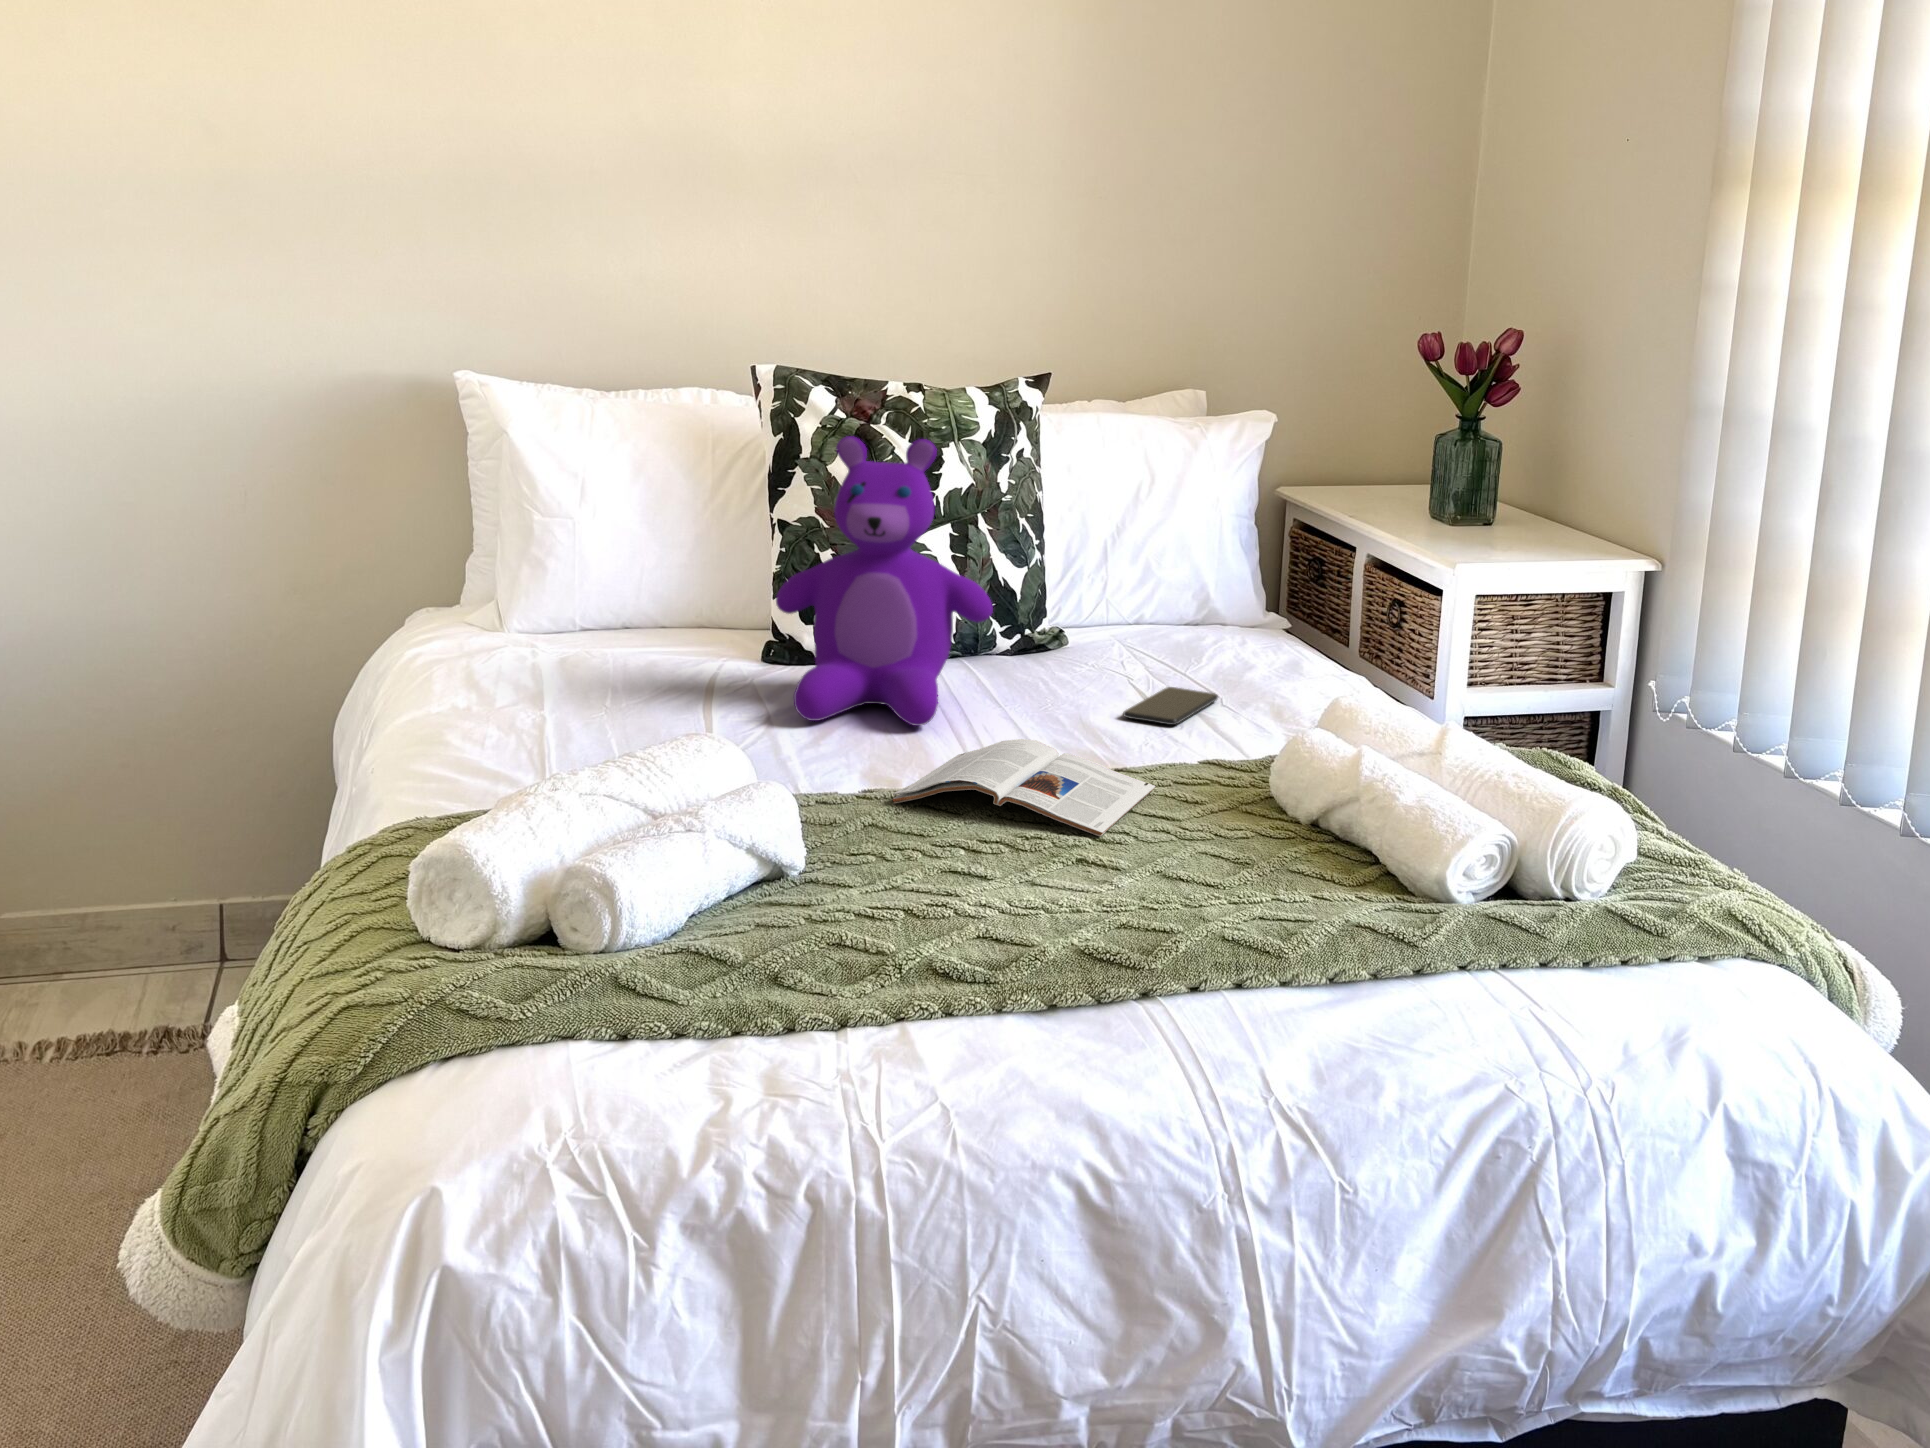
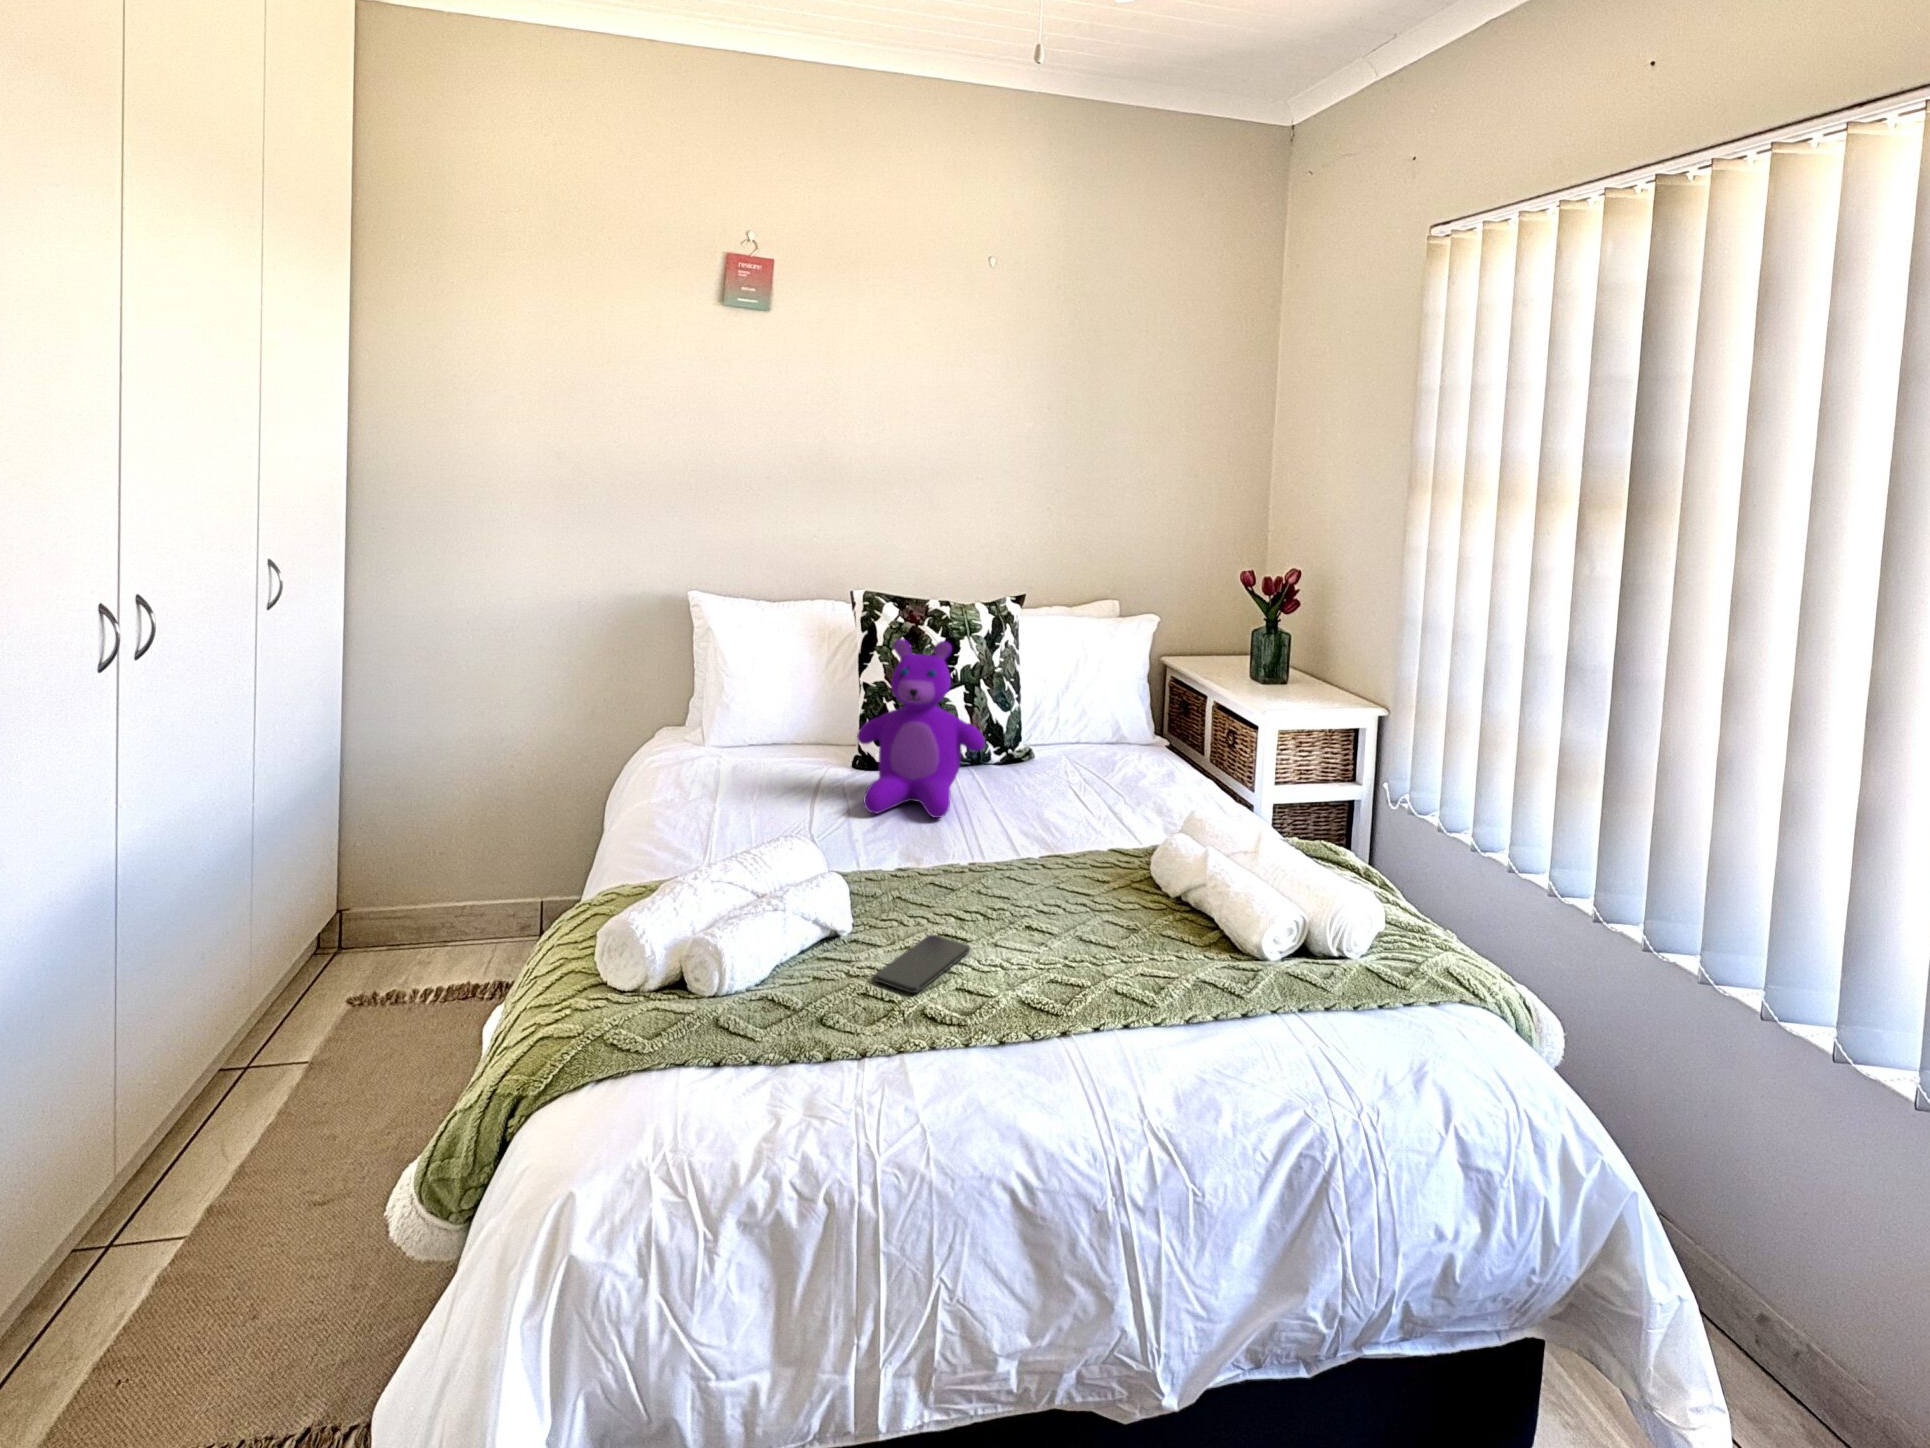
smartphone: present [1123,687,1218,725] -> present [874,935,970,993]
magazine: present [893,739,1155,836] -> none [915,833,1079,906]

